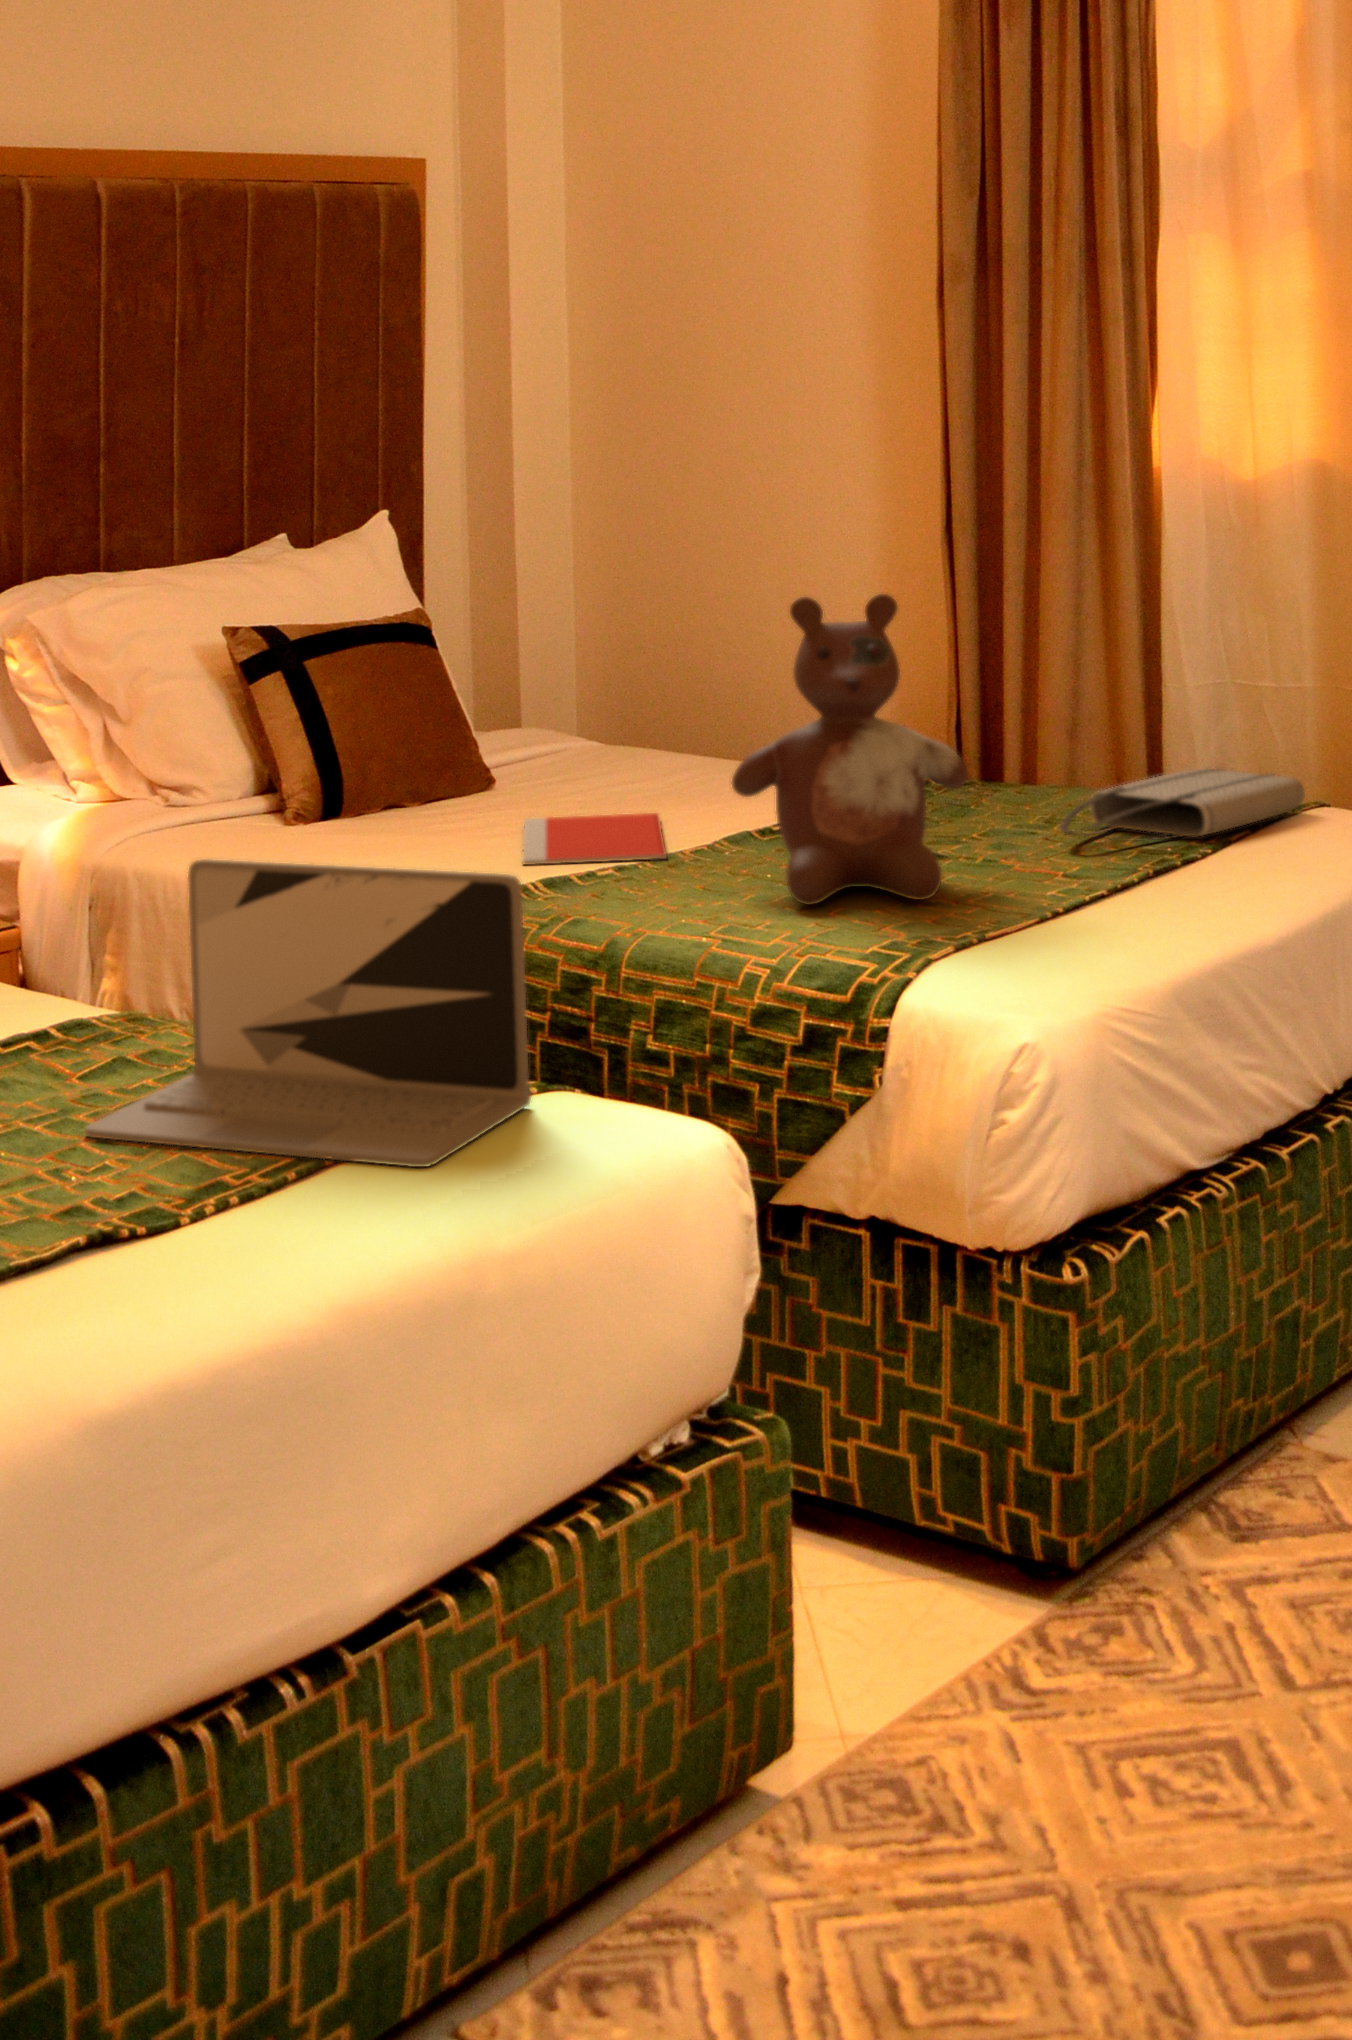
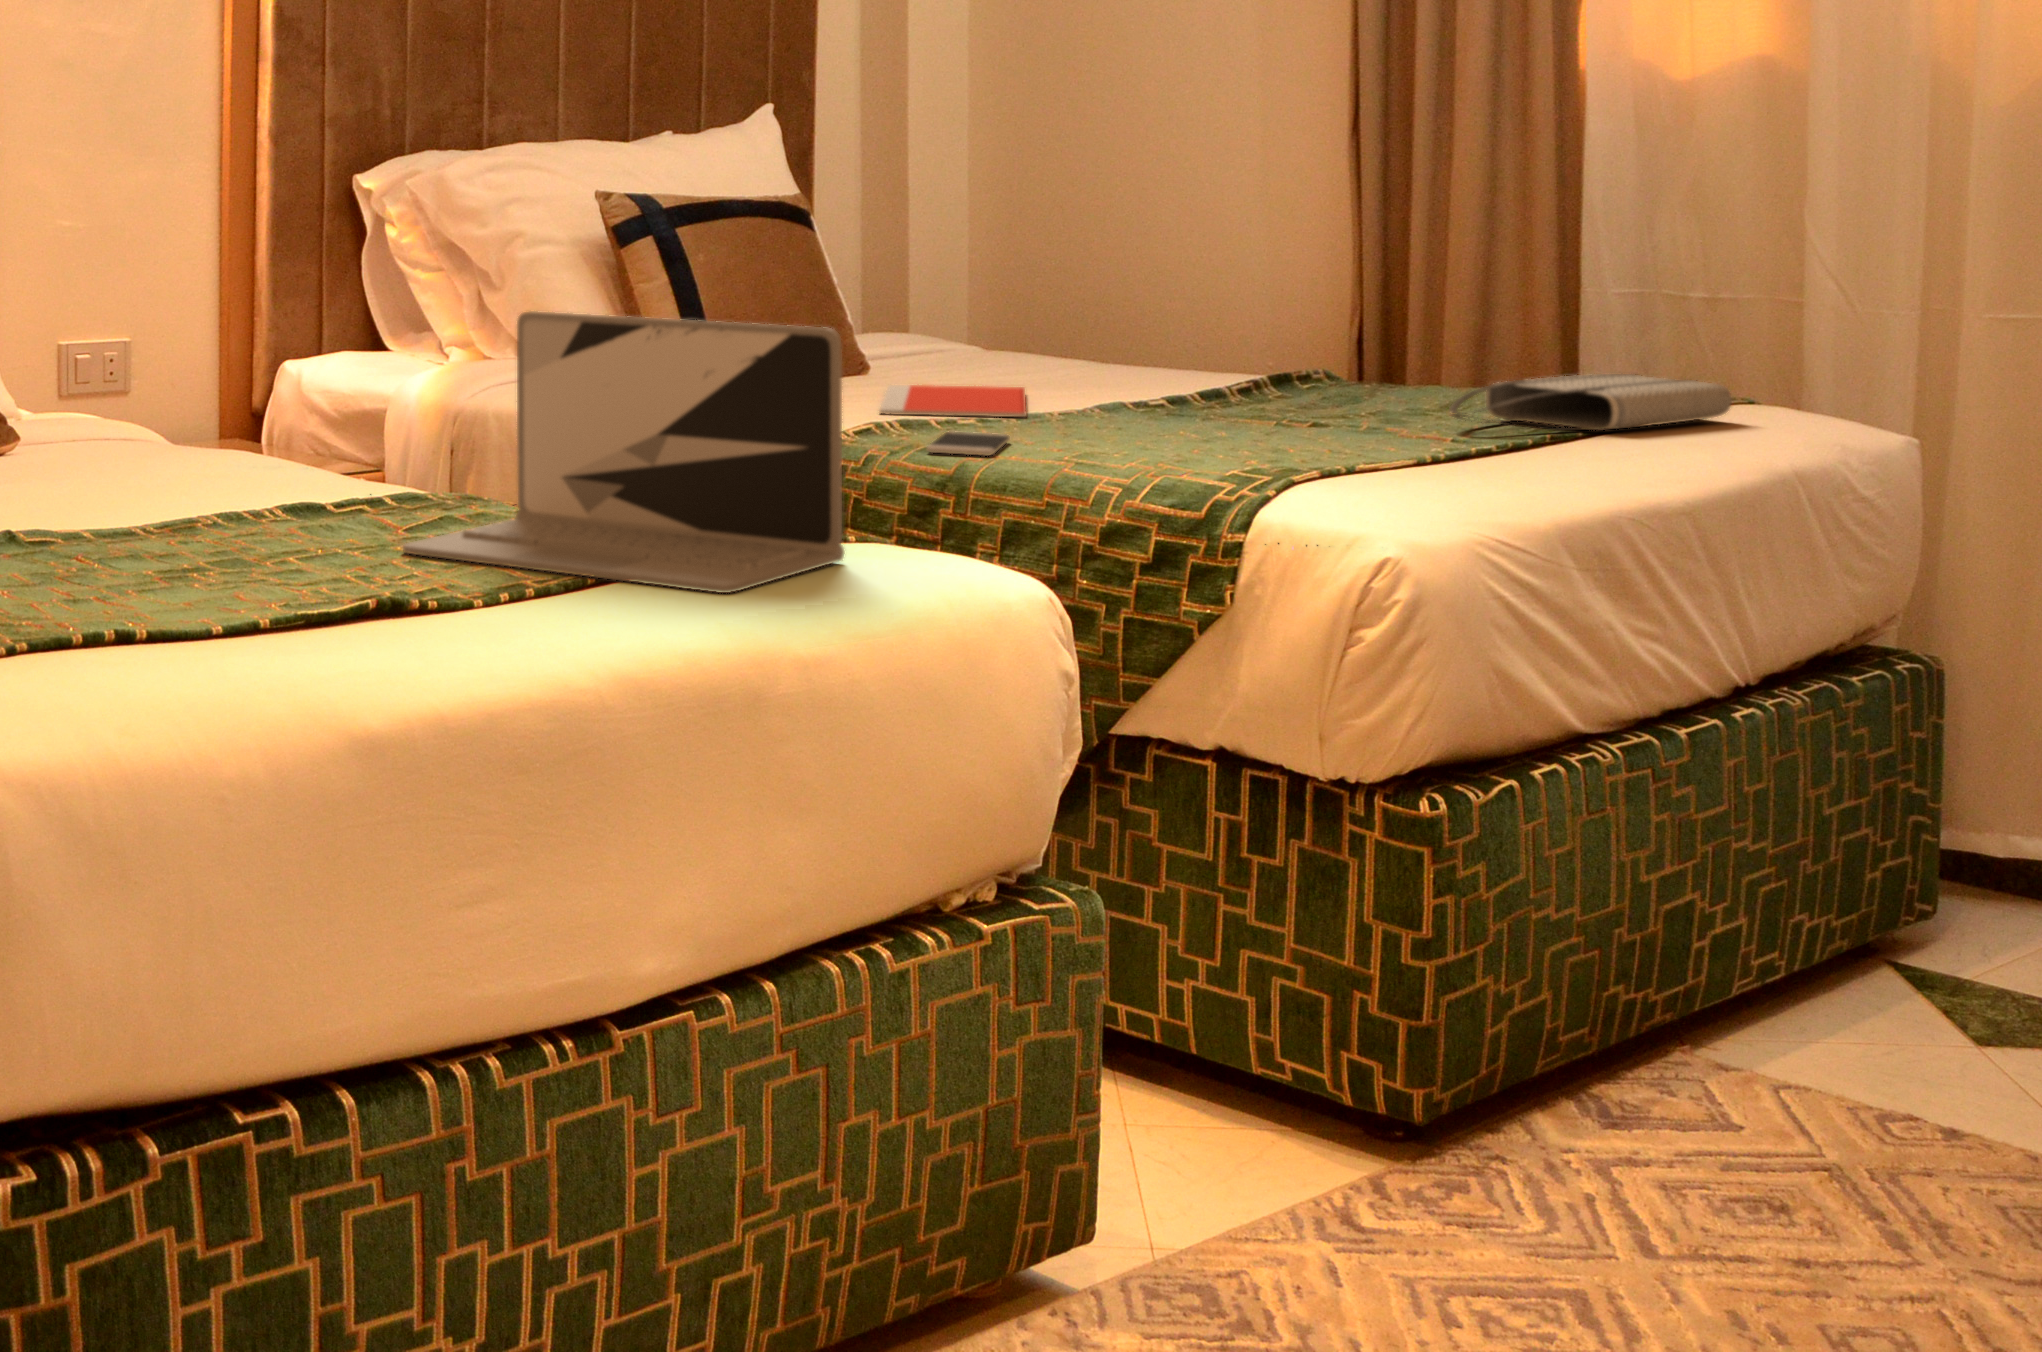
stuffed bear: present [732,594,968,905] -> none [1092,148,1347,454]
smartphone: none [580,894,658,926] -> present [927,431,1010,456]

